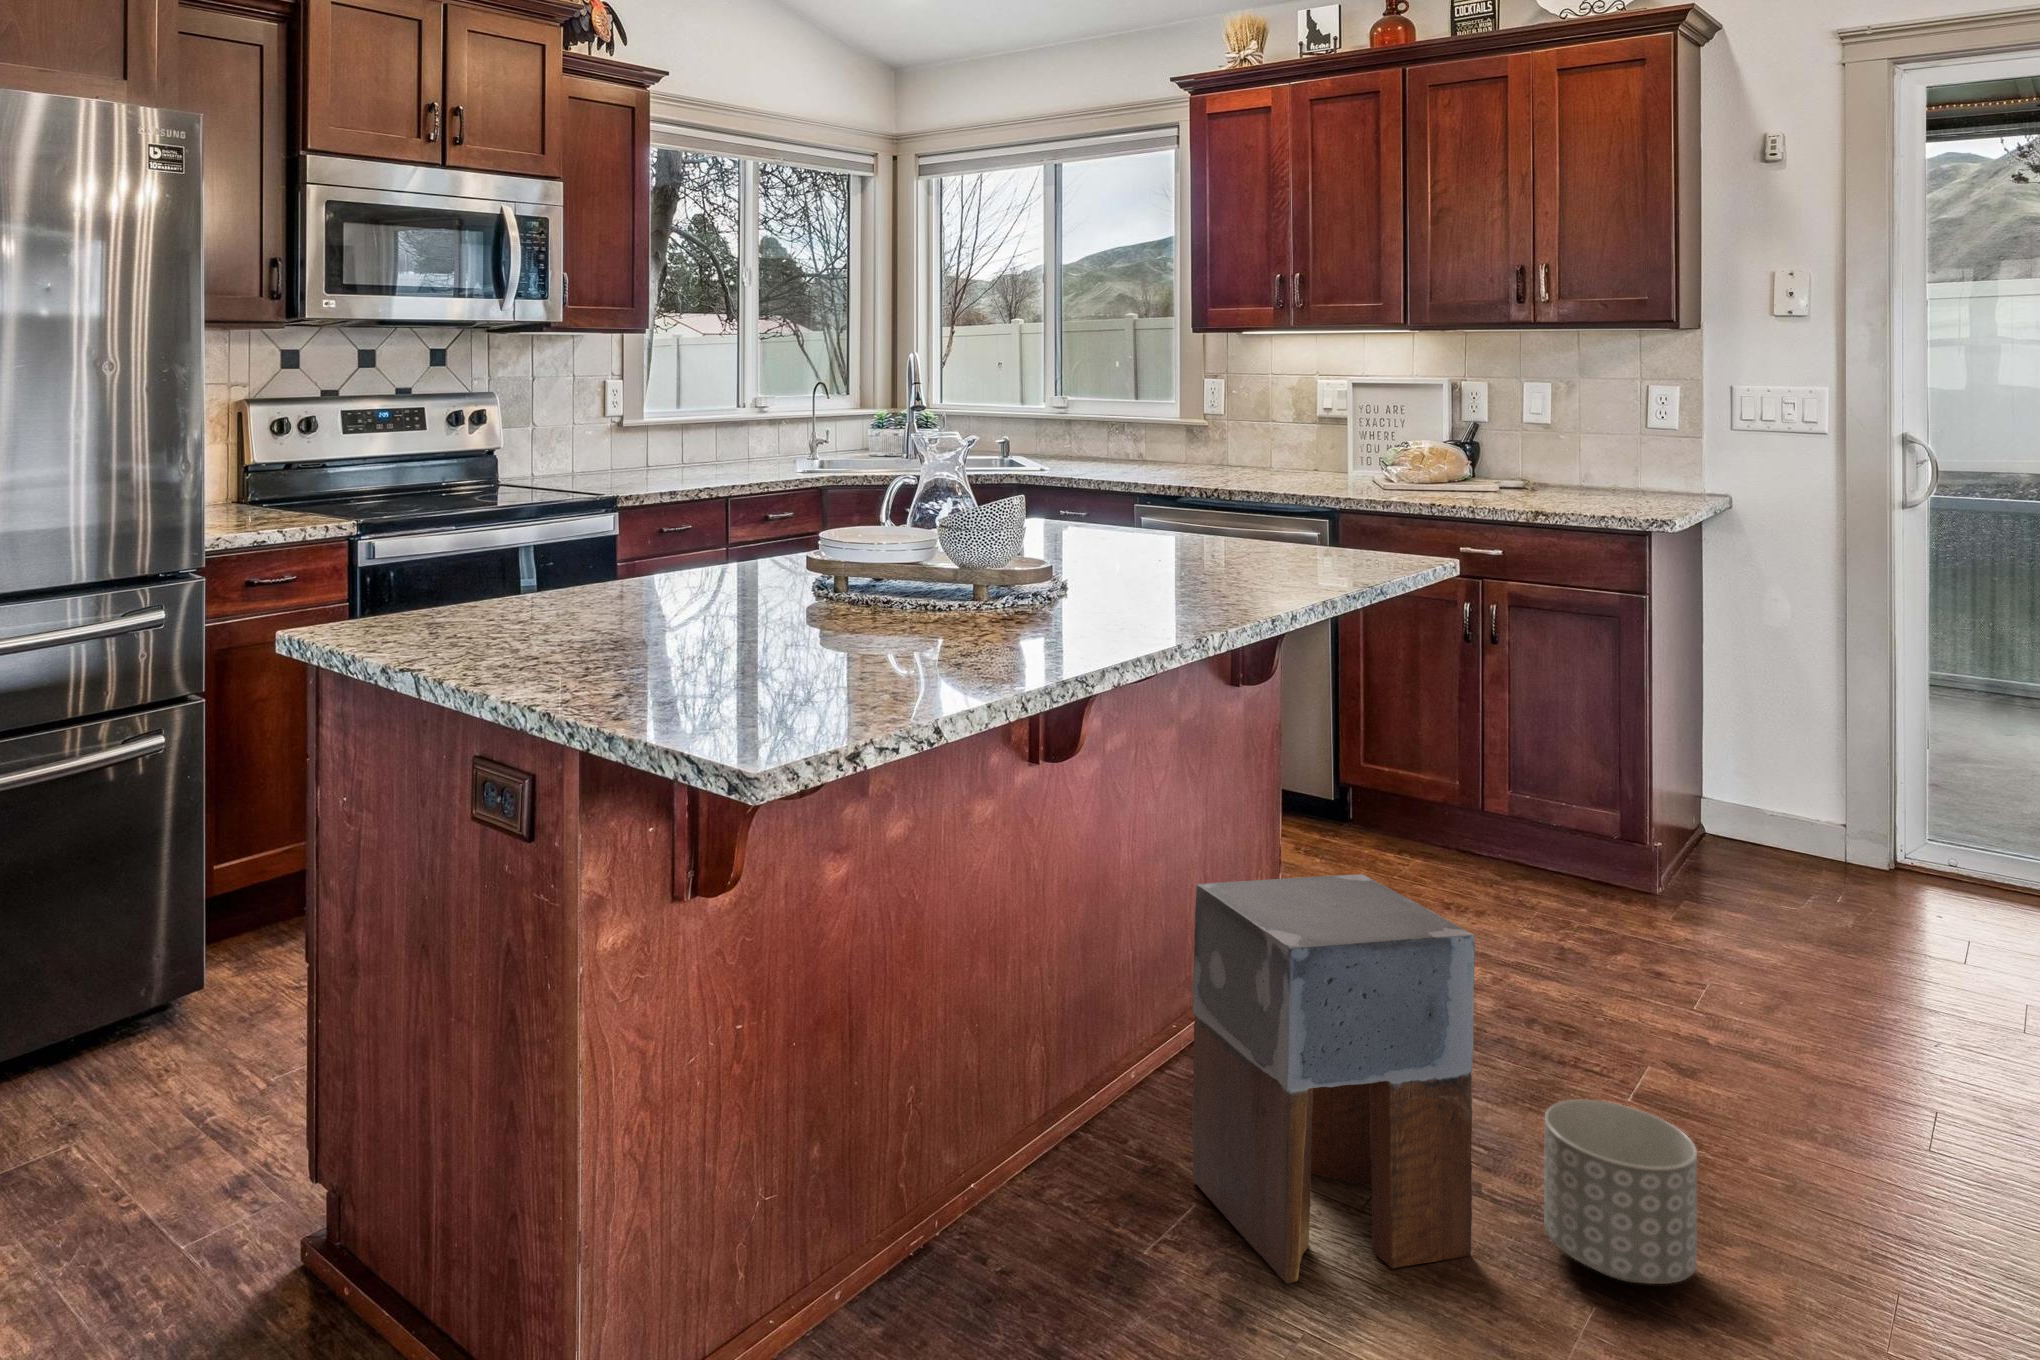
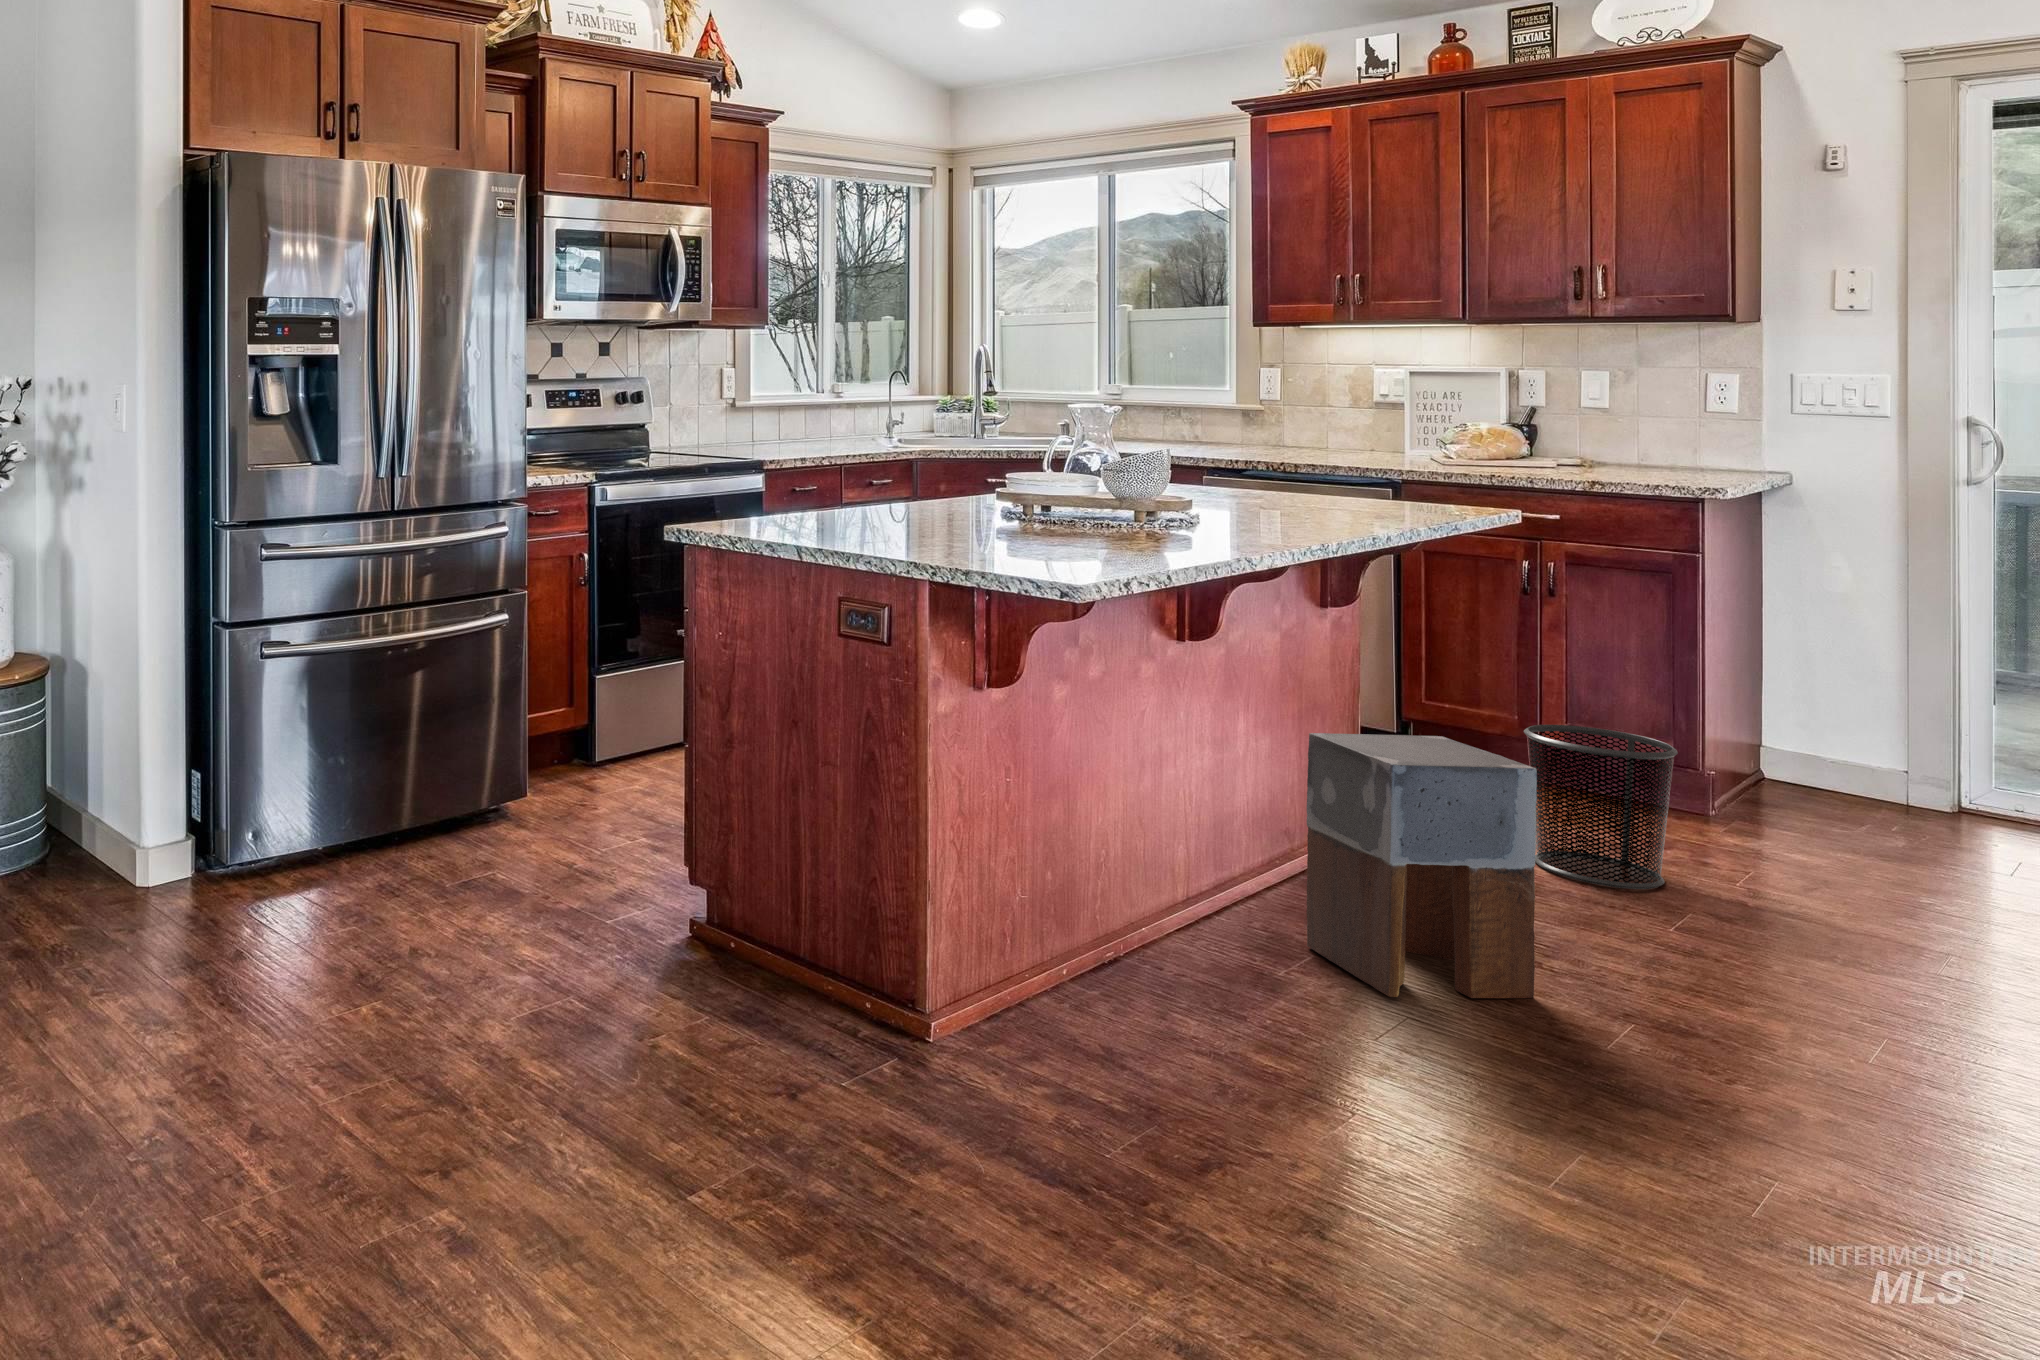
waste bin: none [1464,812,1631,1024] -> present [1524,725,1678,889]
planter: present [1544,1100,1697,1284] -> none [1594,899,1719,1020]

